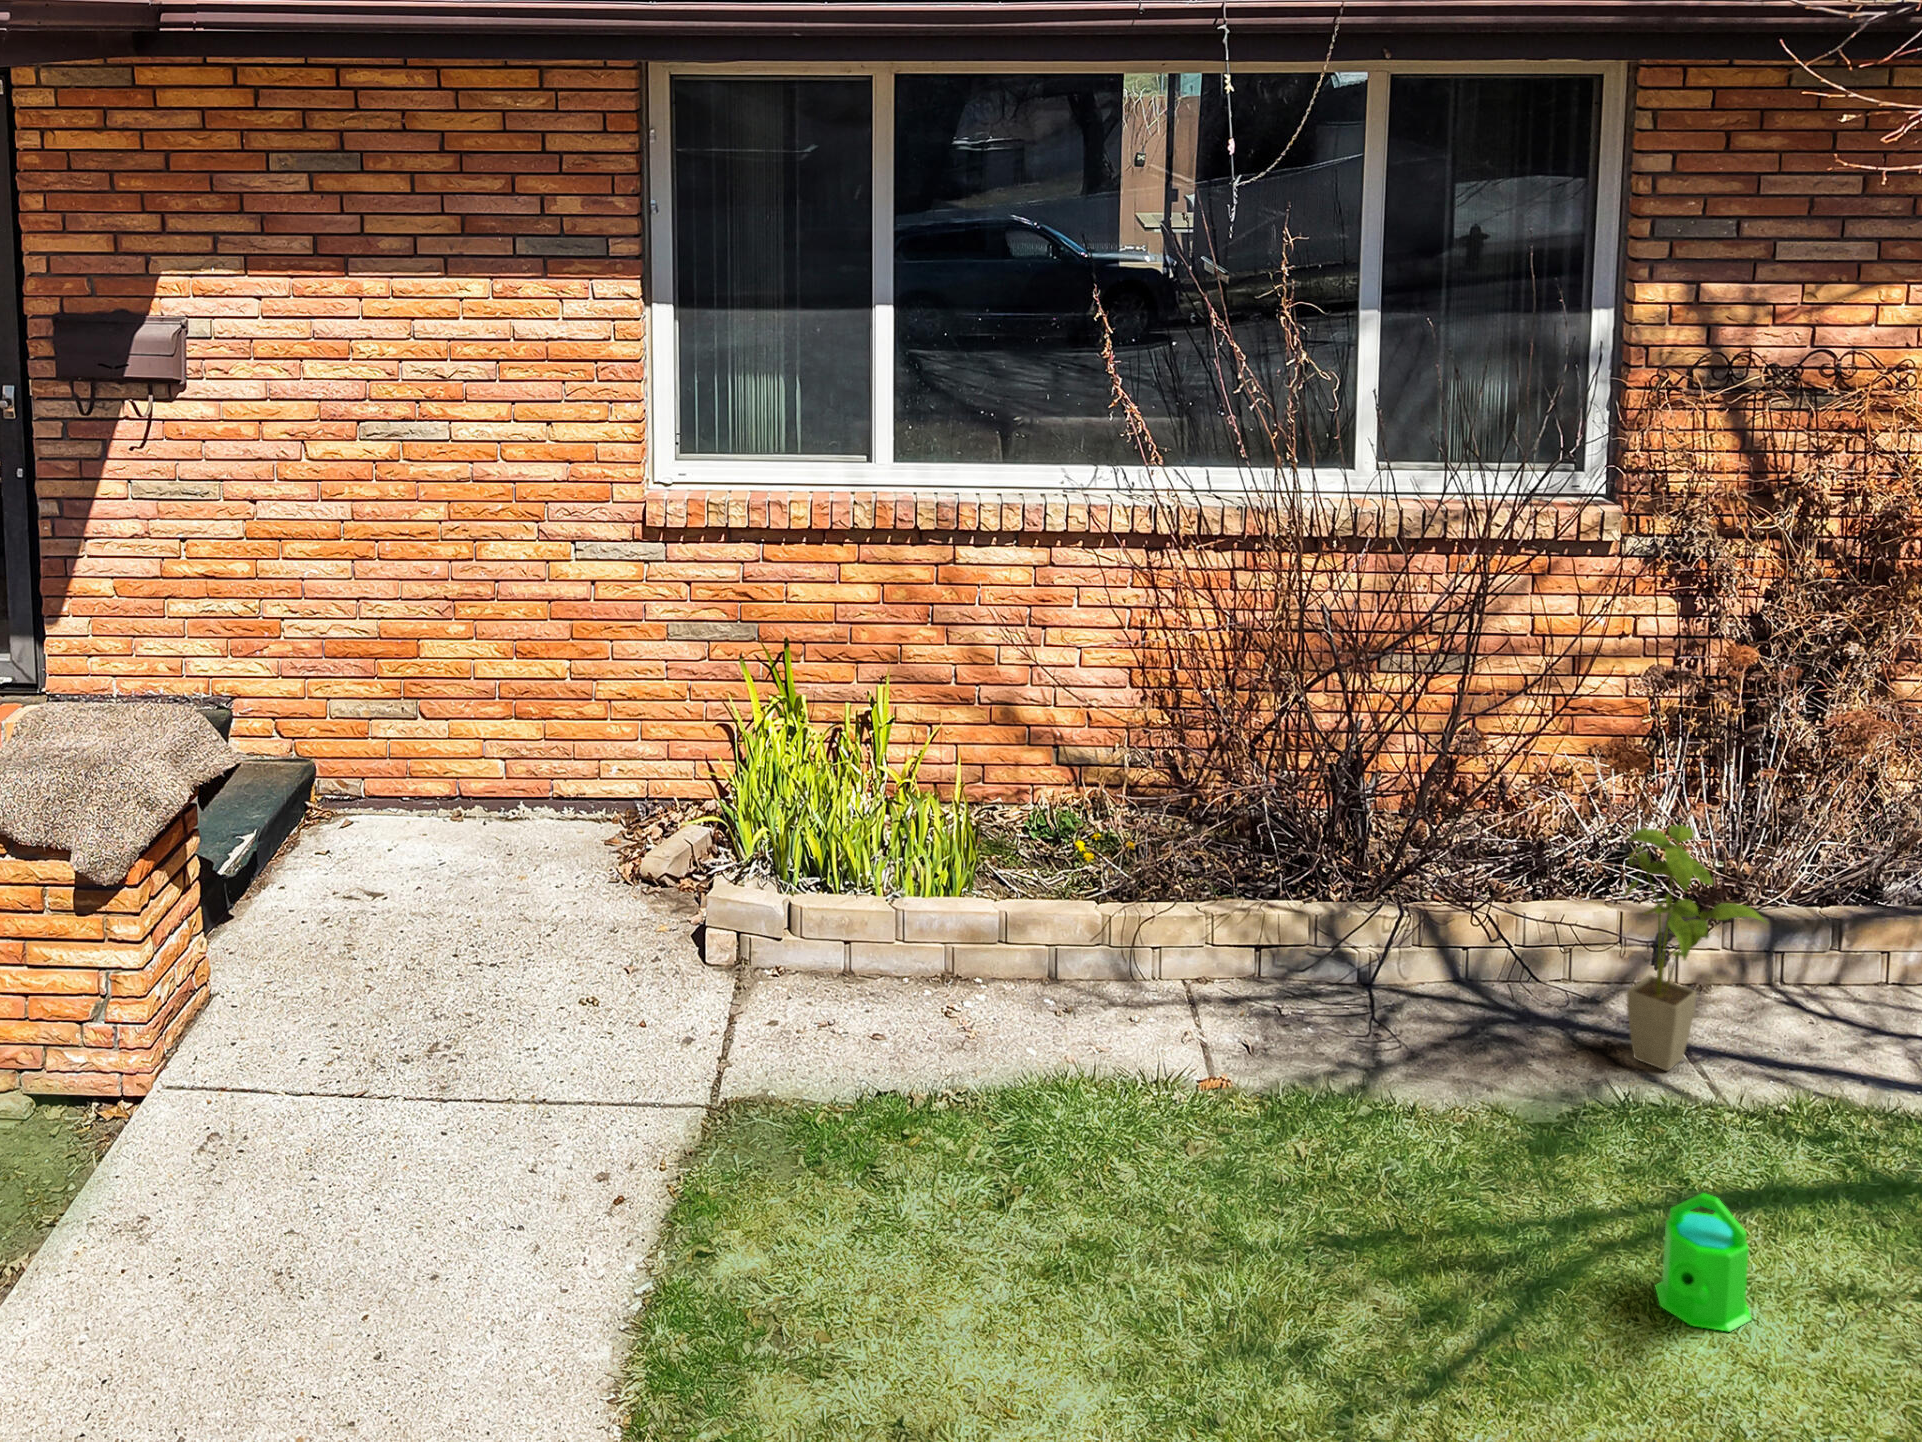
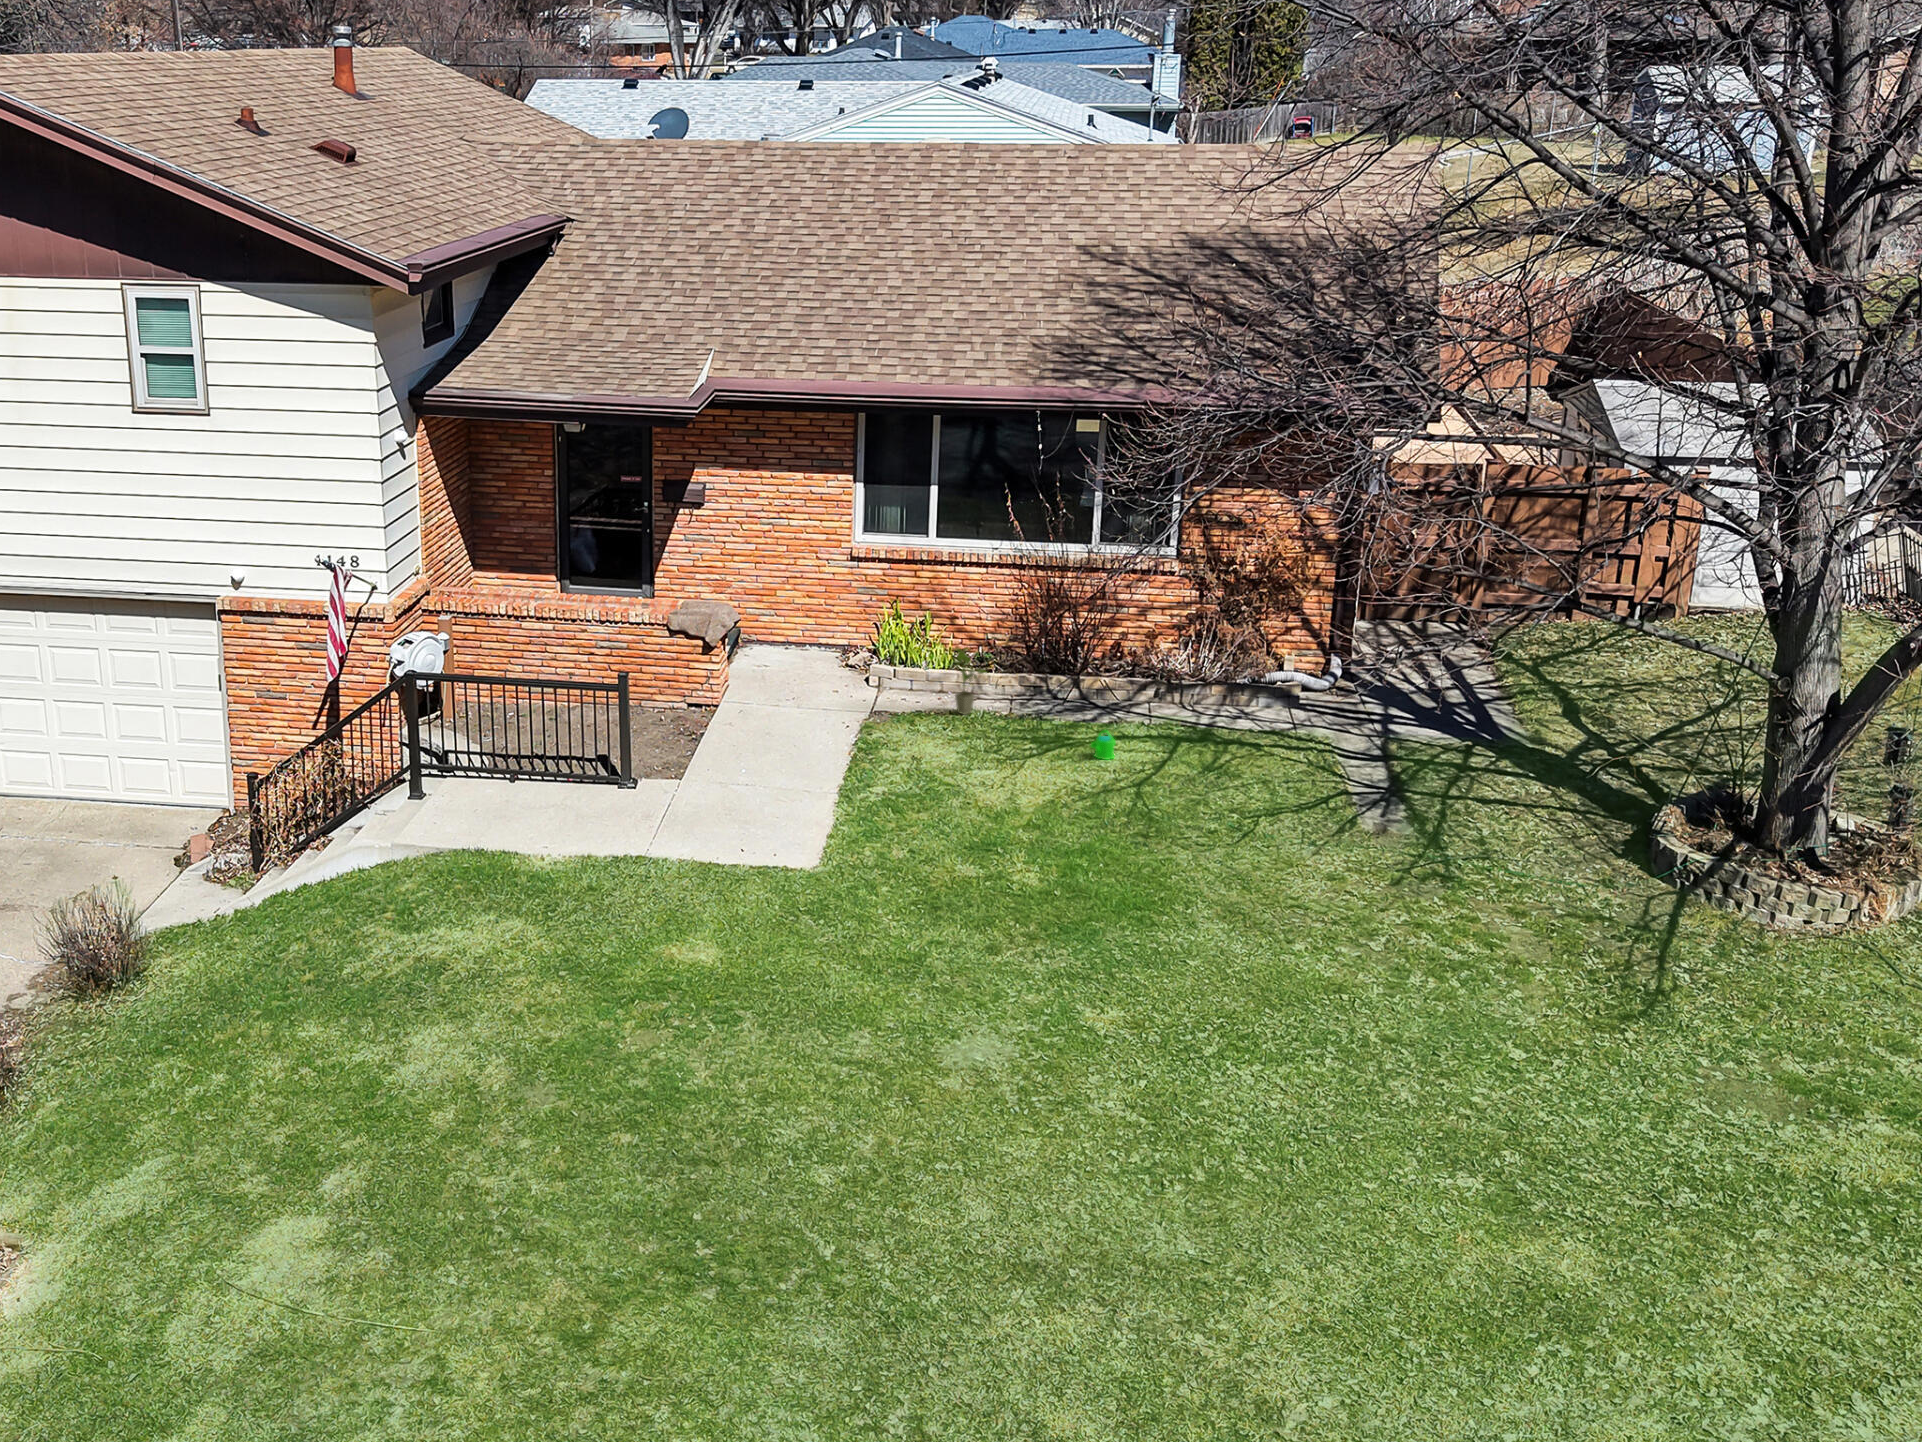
house plant: present [1623,825,1766,1071] -> present [954,647,986,715]

